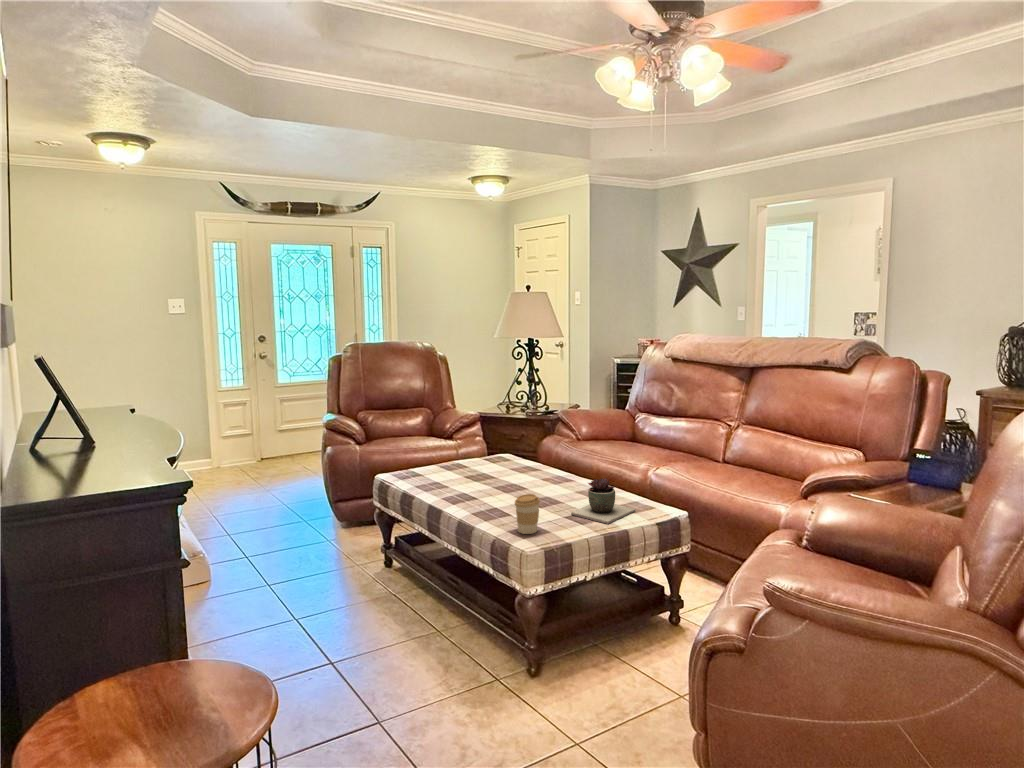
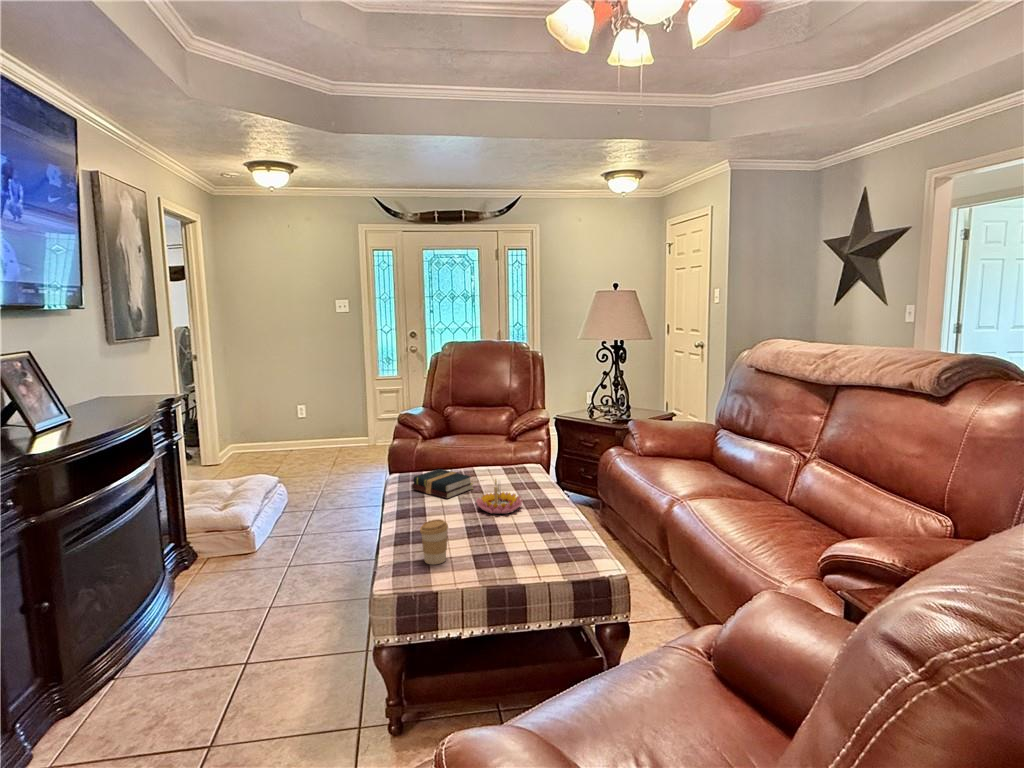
candle holder: none [501,461,545,495] -> present [476,479,523,514]
hardback book: none [419,465,477,489] -> present [412,469,473,499]
succulent plant: present [571,479,636,524] -> none [505,510,581,567]

